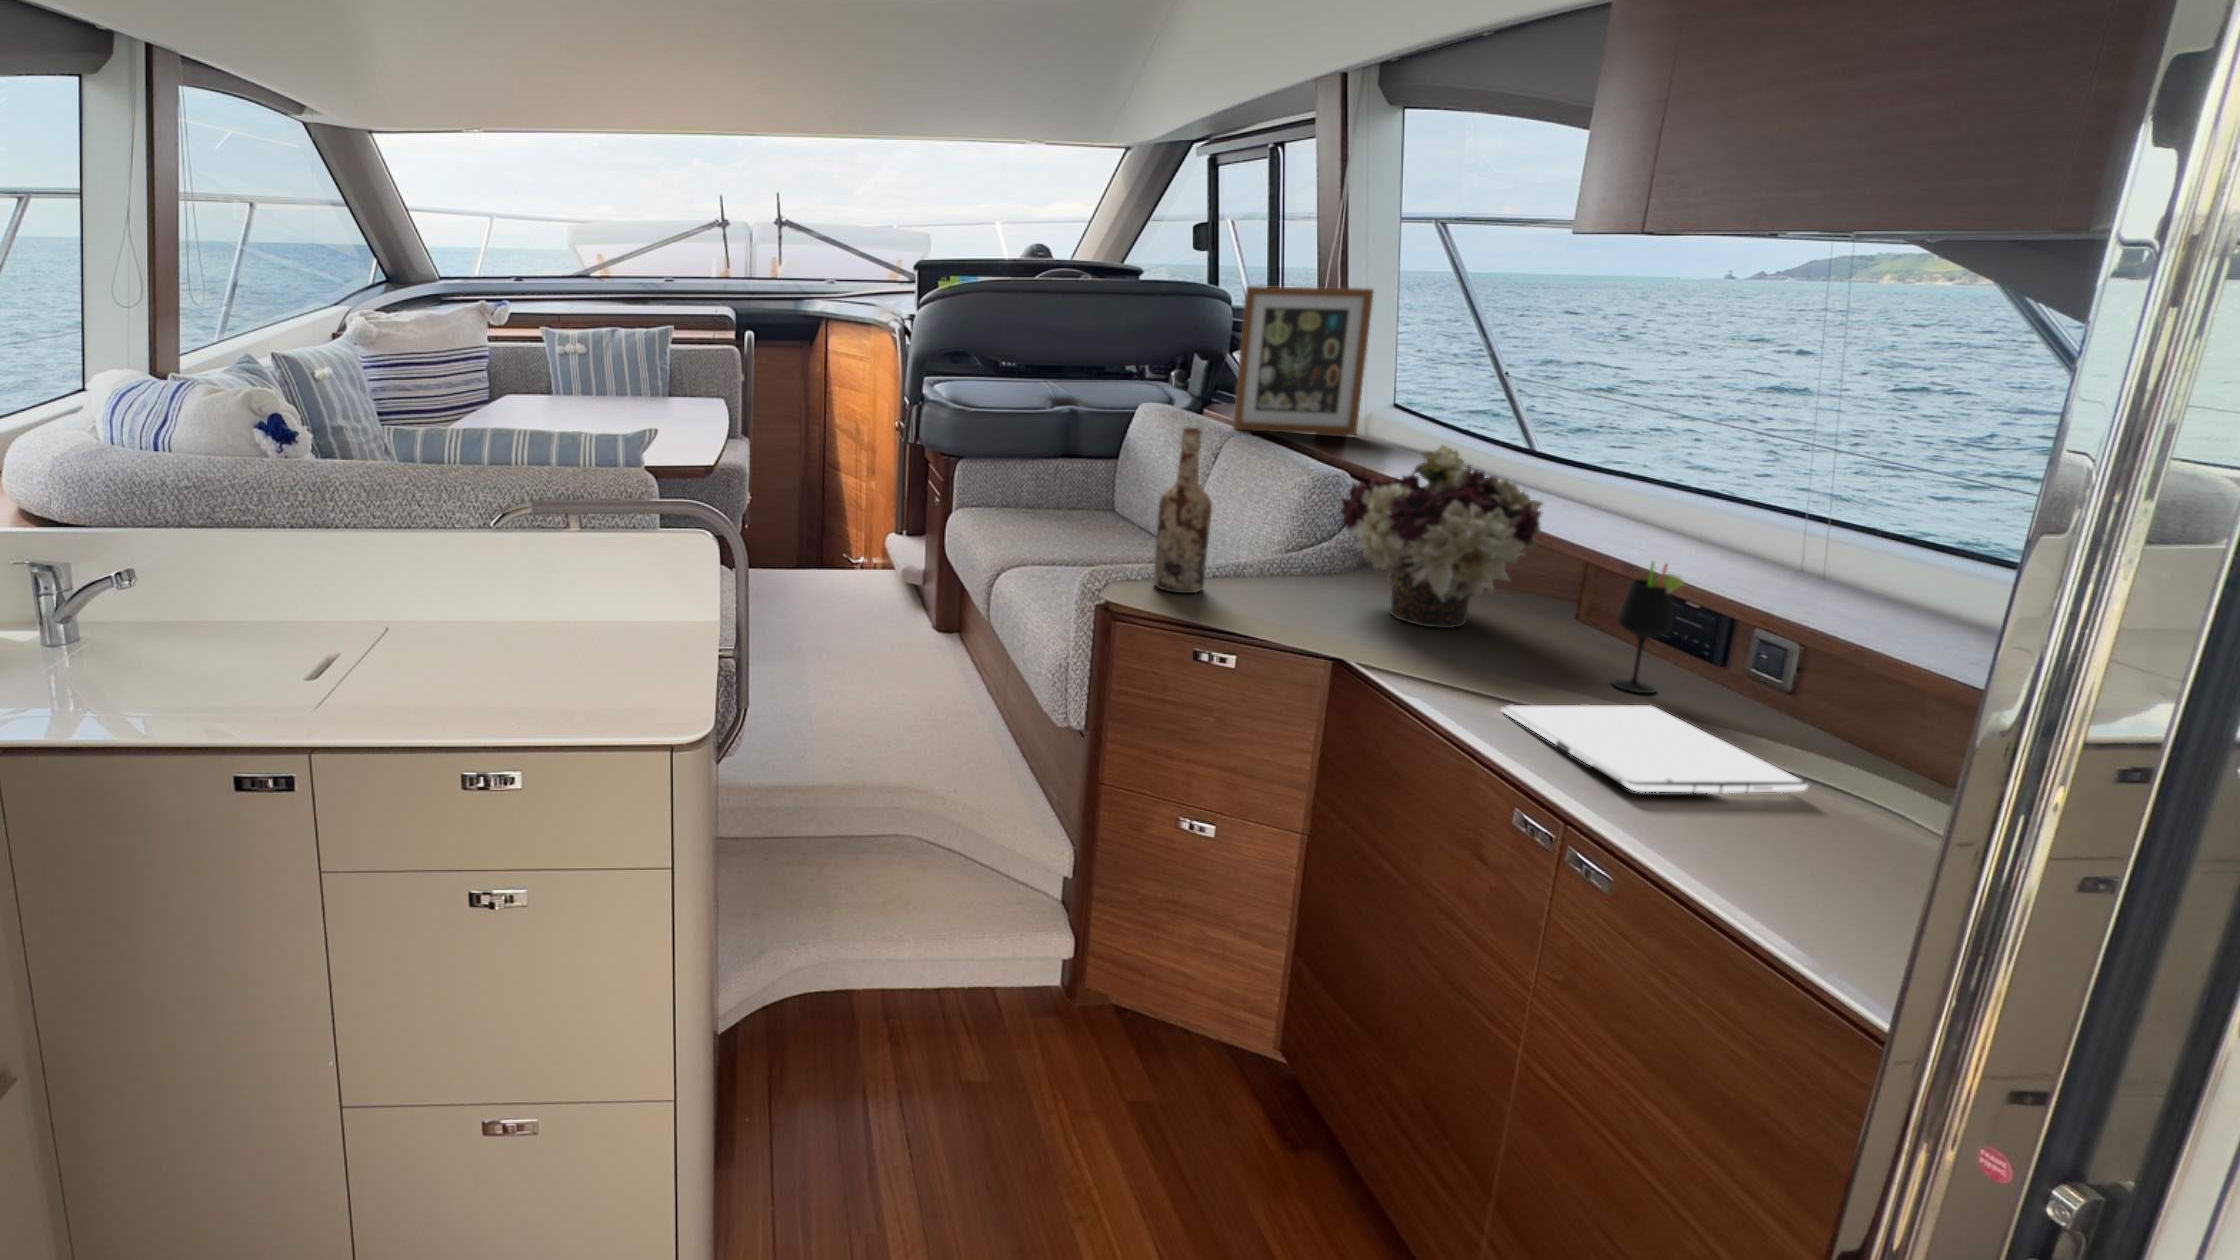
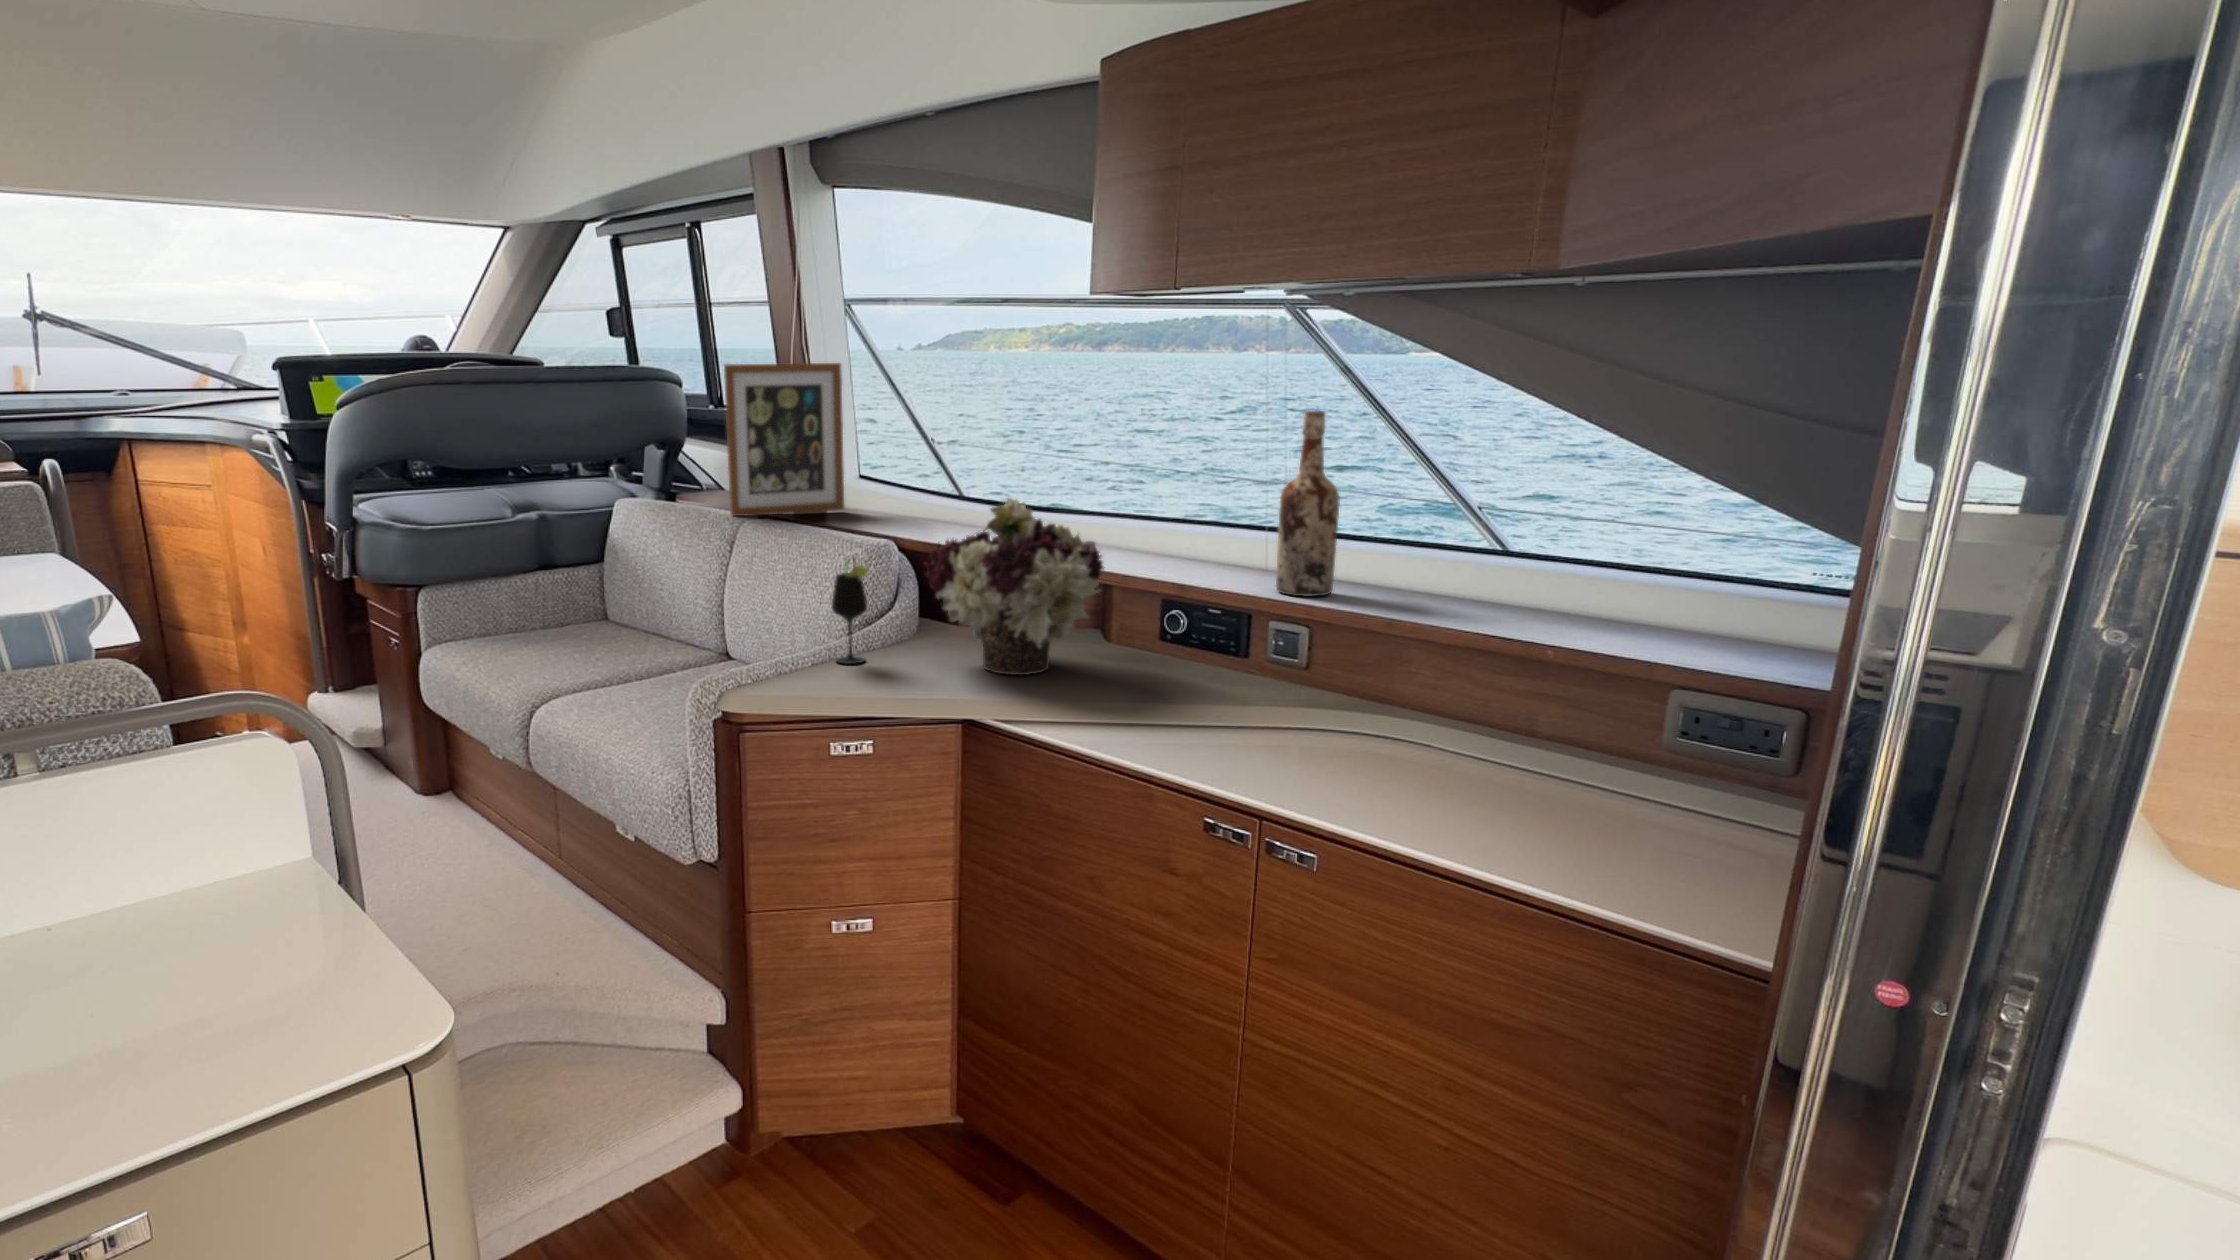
wine bottle: present [1153,428,1212,593] -> present [1276,411,1339,596]
wine glass: present [1612,563,1684,693] -> present [832,558,868,664]
tablet: present [1502,704,1807,793] -> none [1145,705,1387,777]

